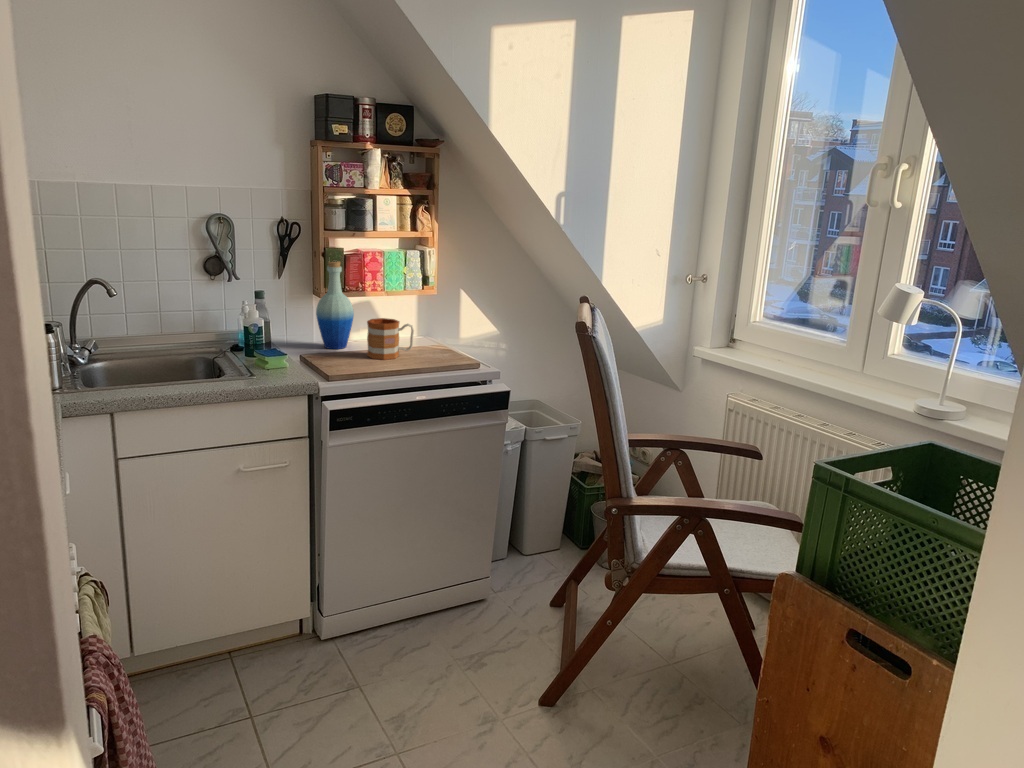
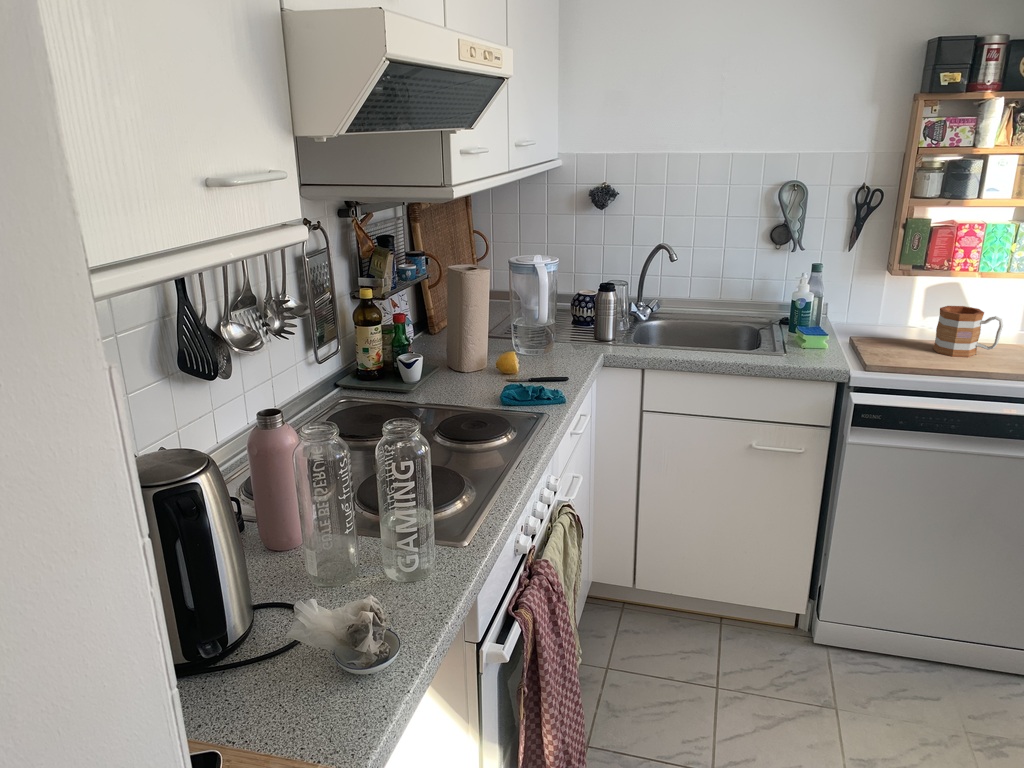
bottle: present [316,261,354,349] -> none [883,234,931,336]

